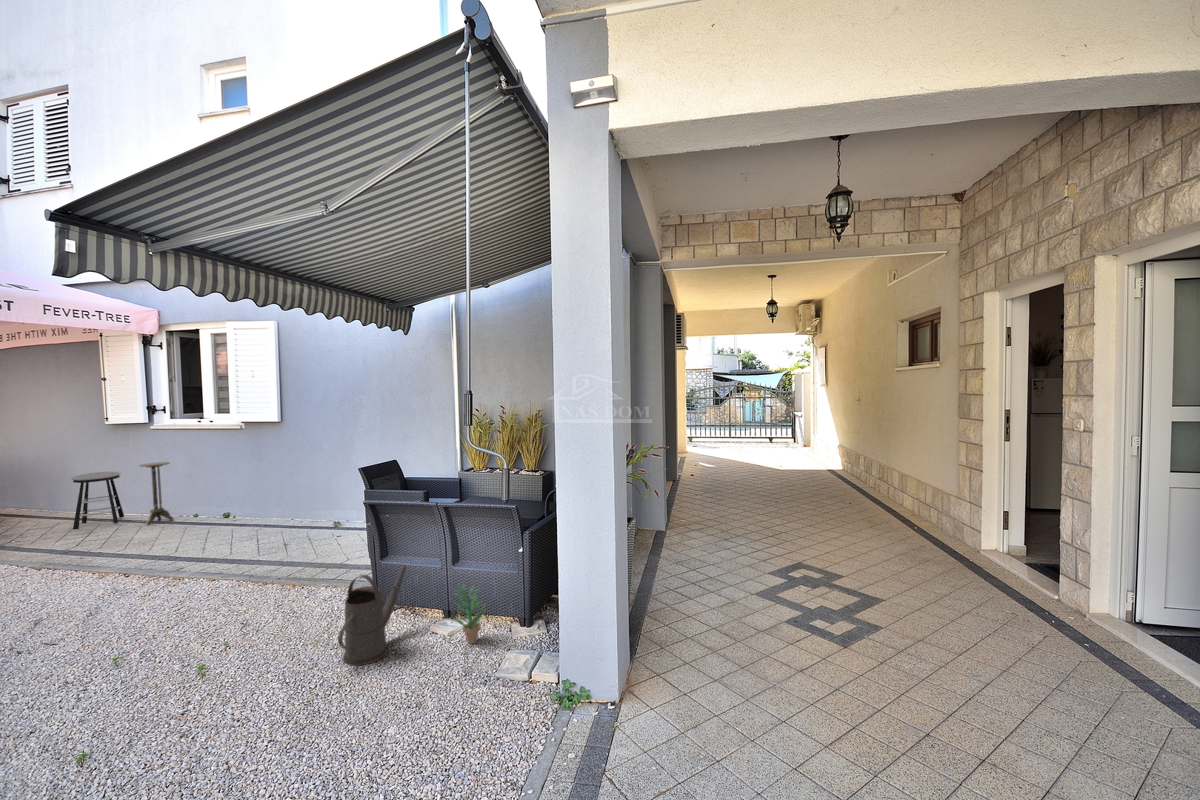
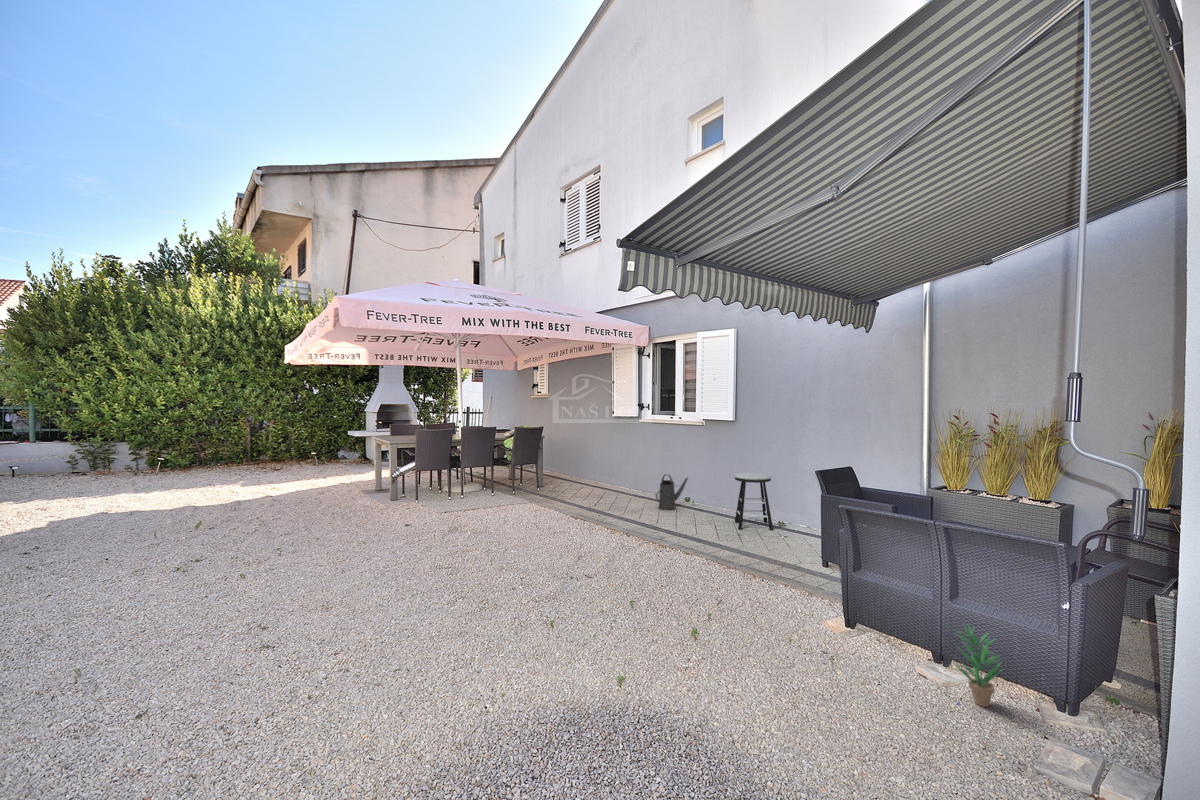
side table: present [140,462,174,525] -> none [632,449,651,499]
stool: present [72,472,124,529] -> present [734,472,773,530]
watering can: present [338,565,406,666] -> present [656,475,688,510]

